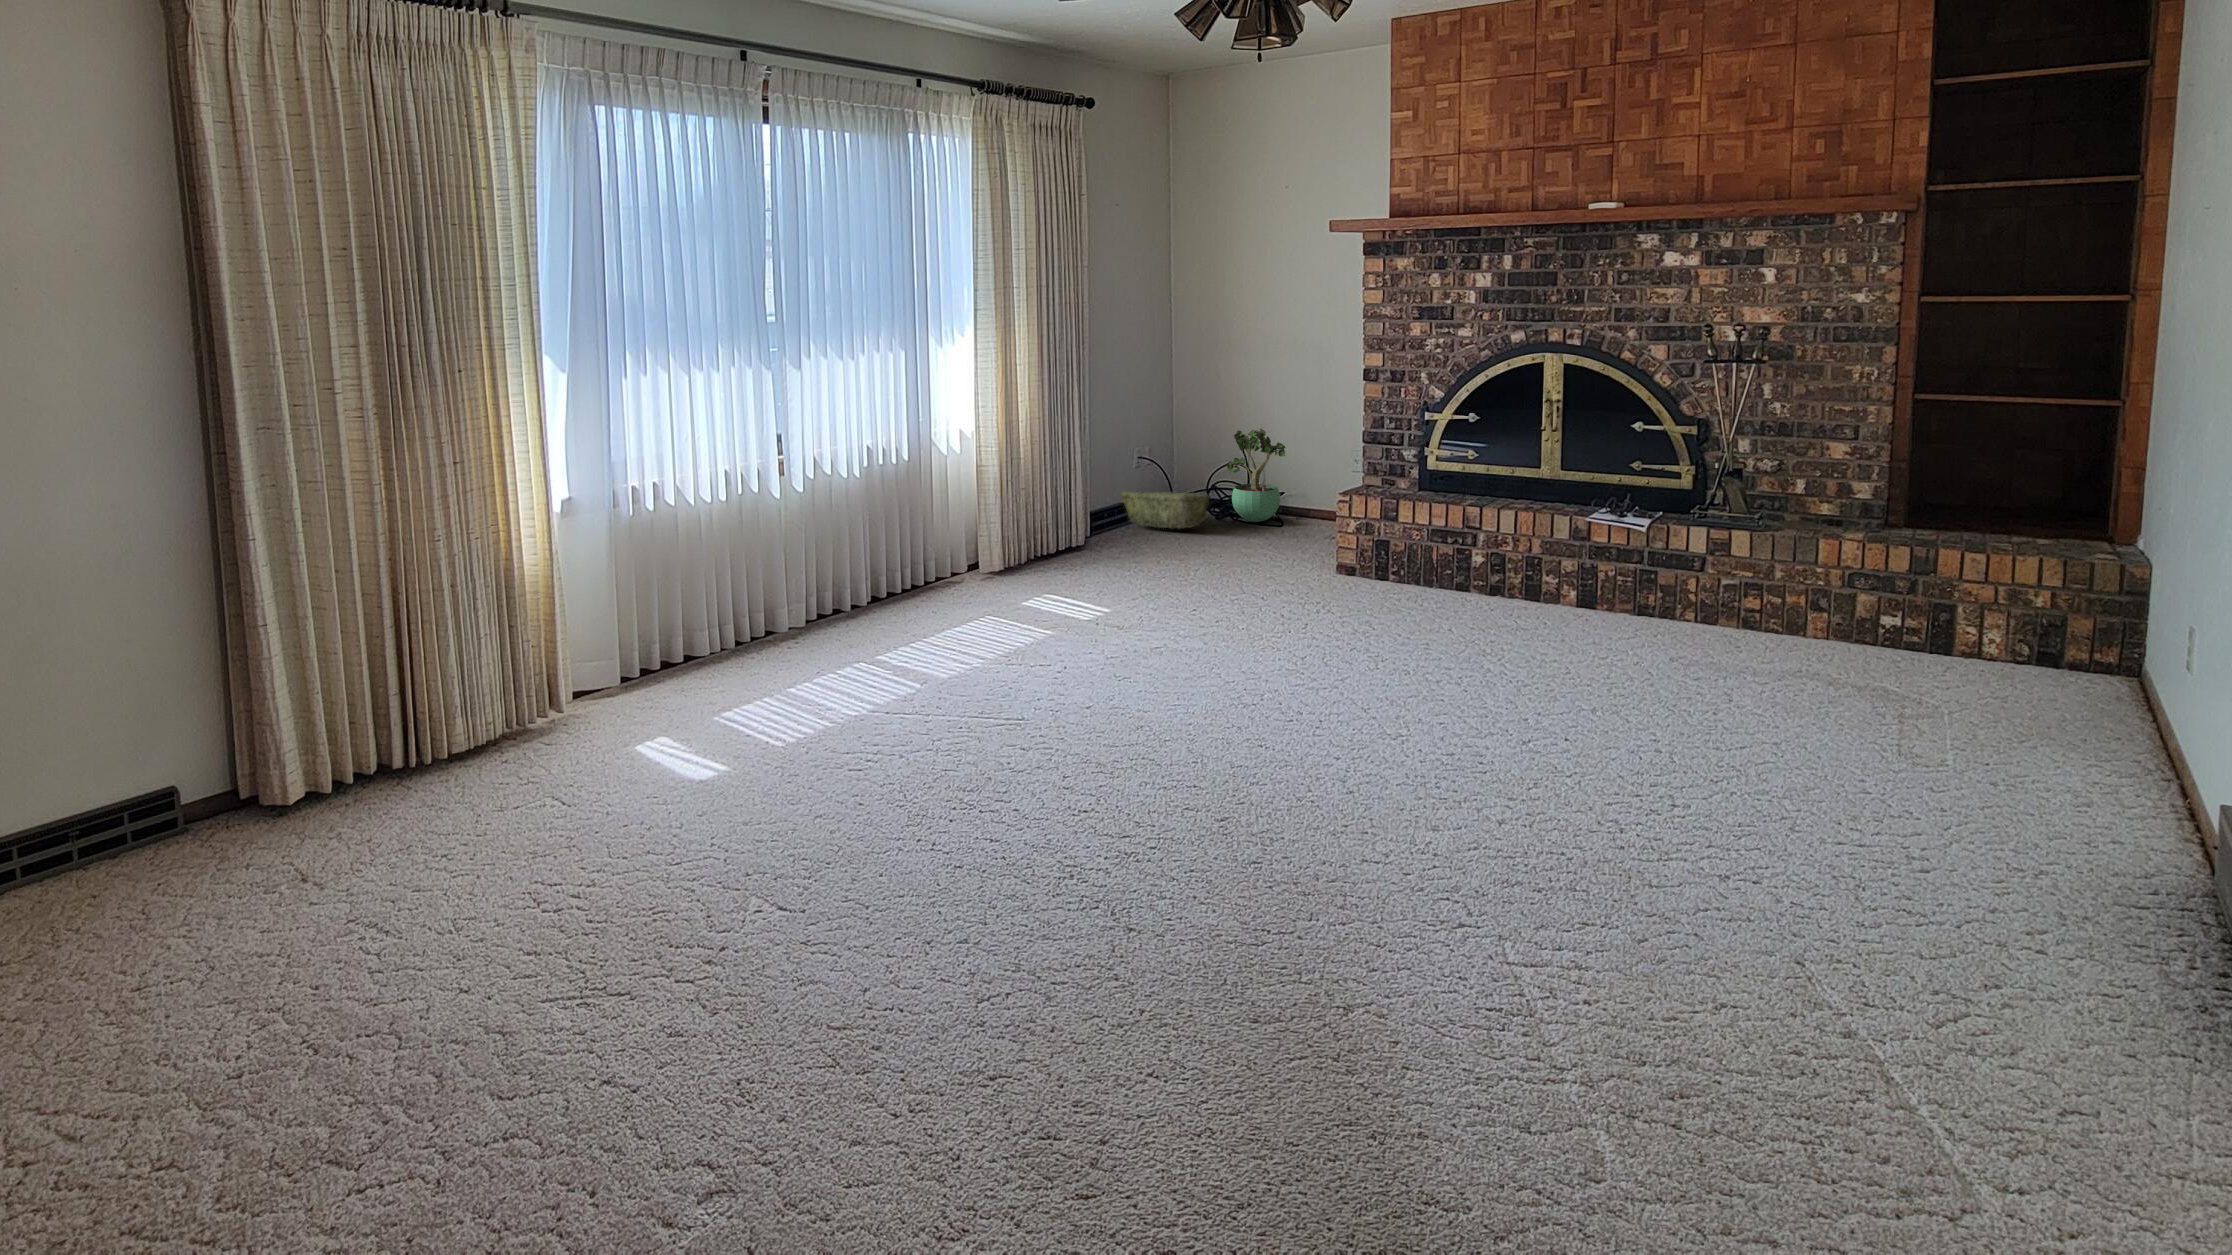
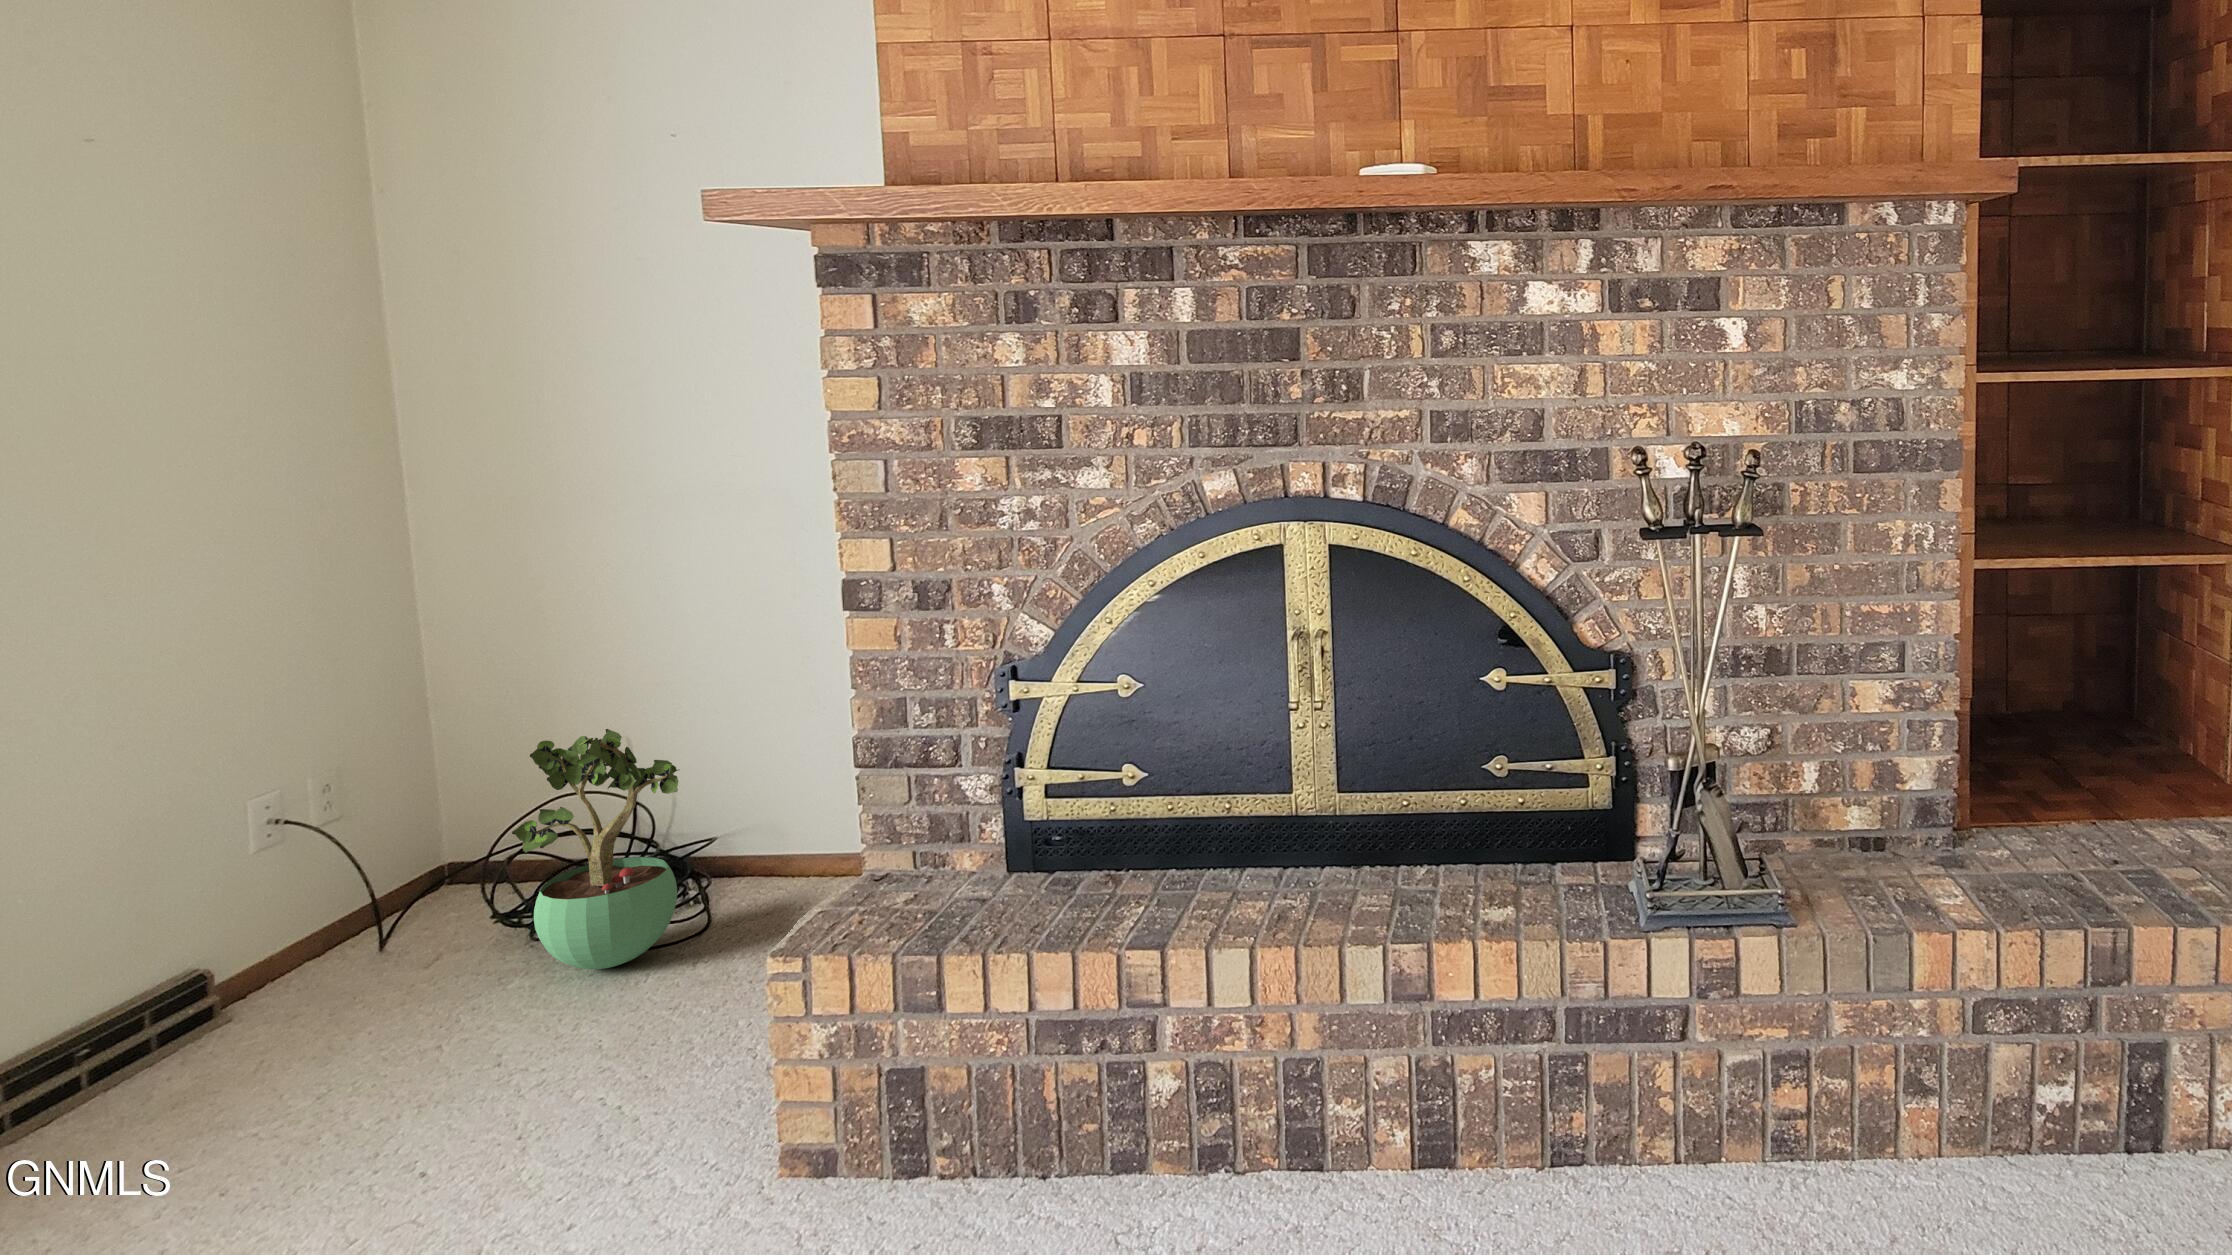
woven basket: present [1122,491,1210,529] -> none [120,937,447,1078]

